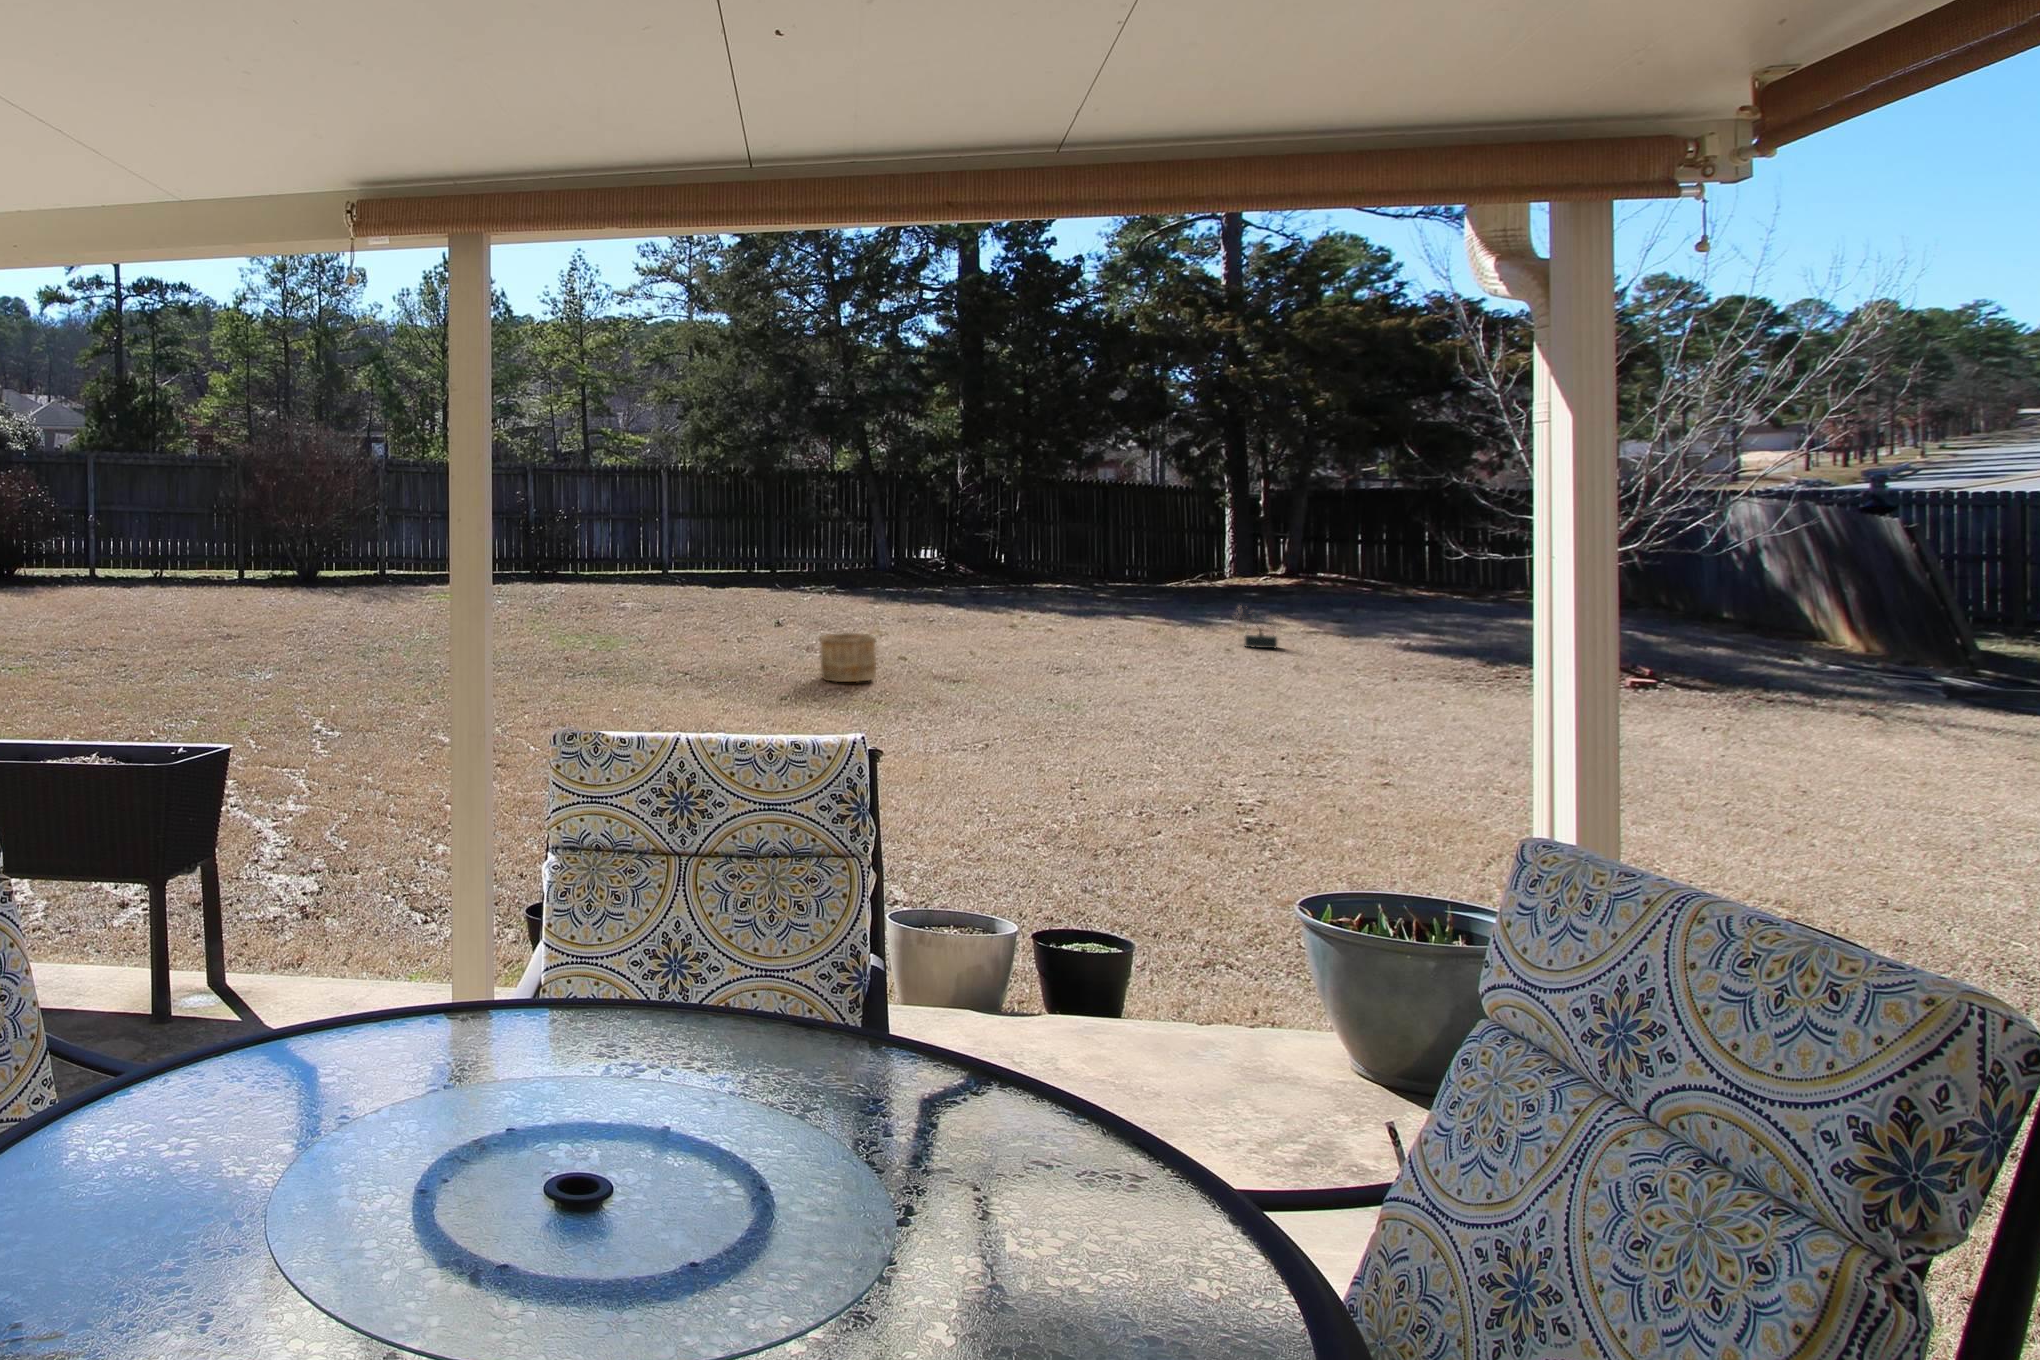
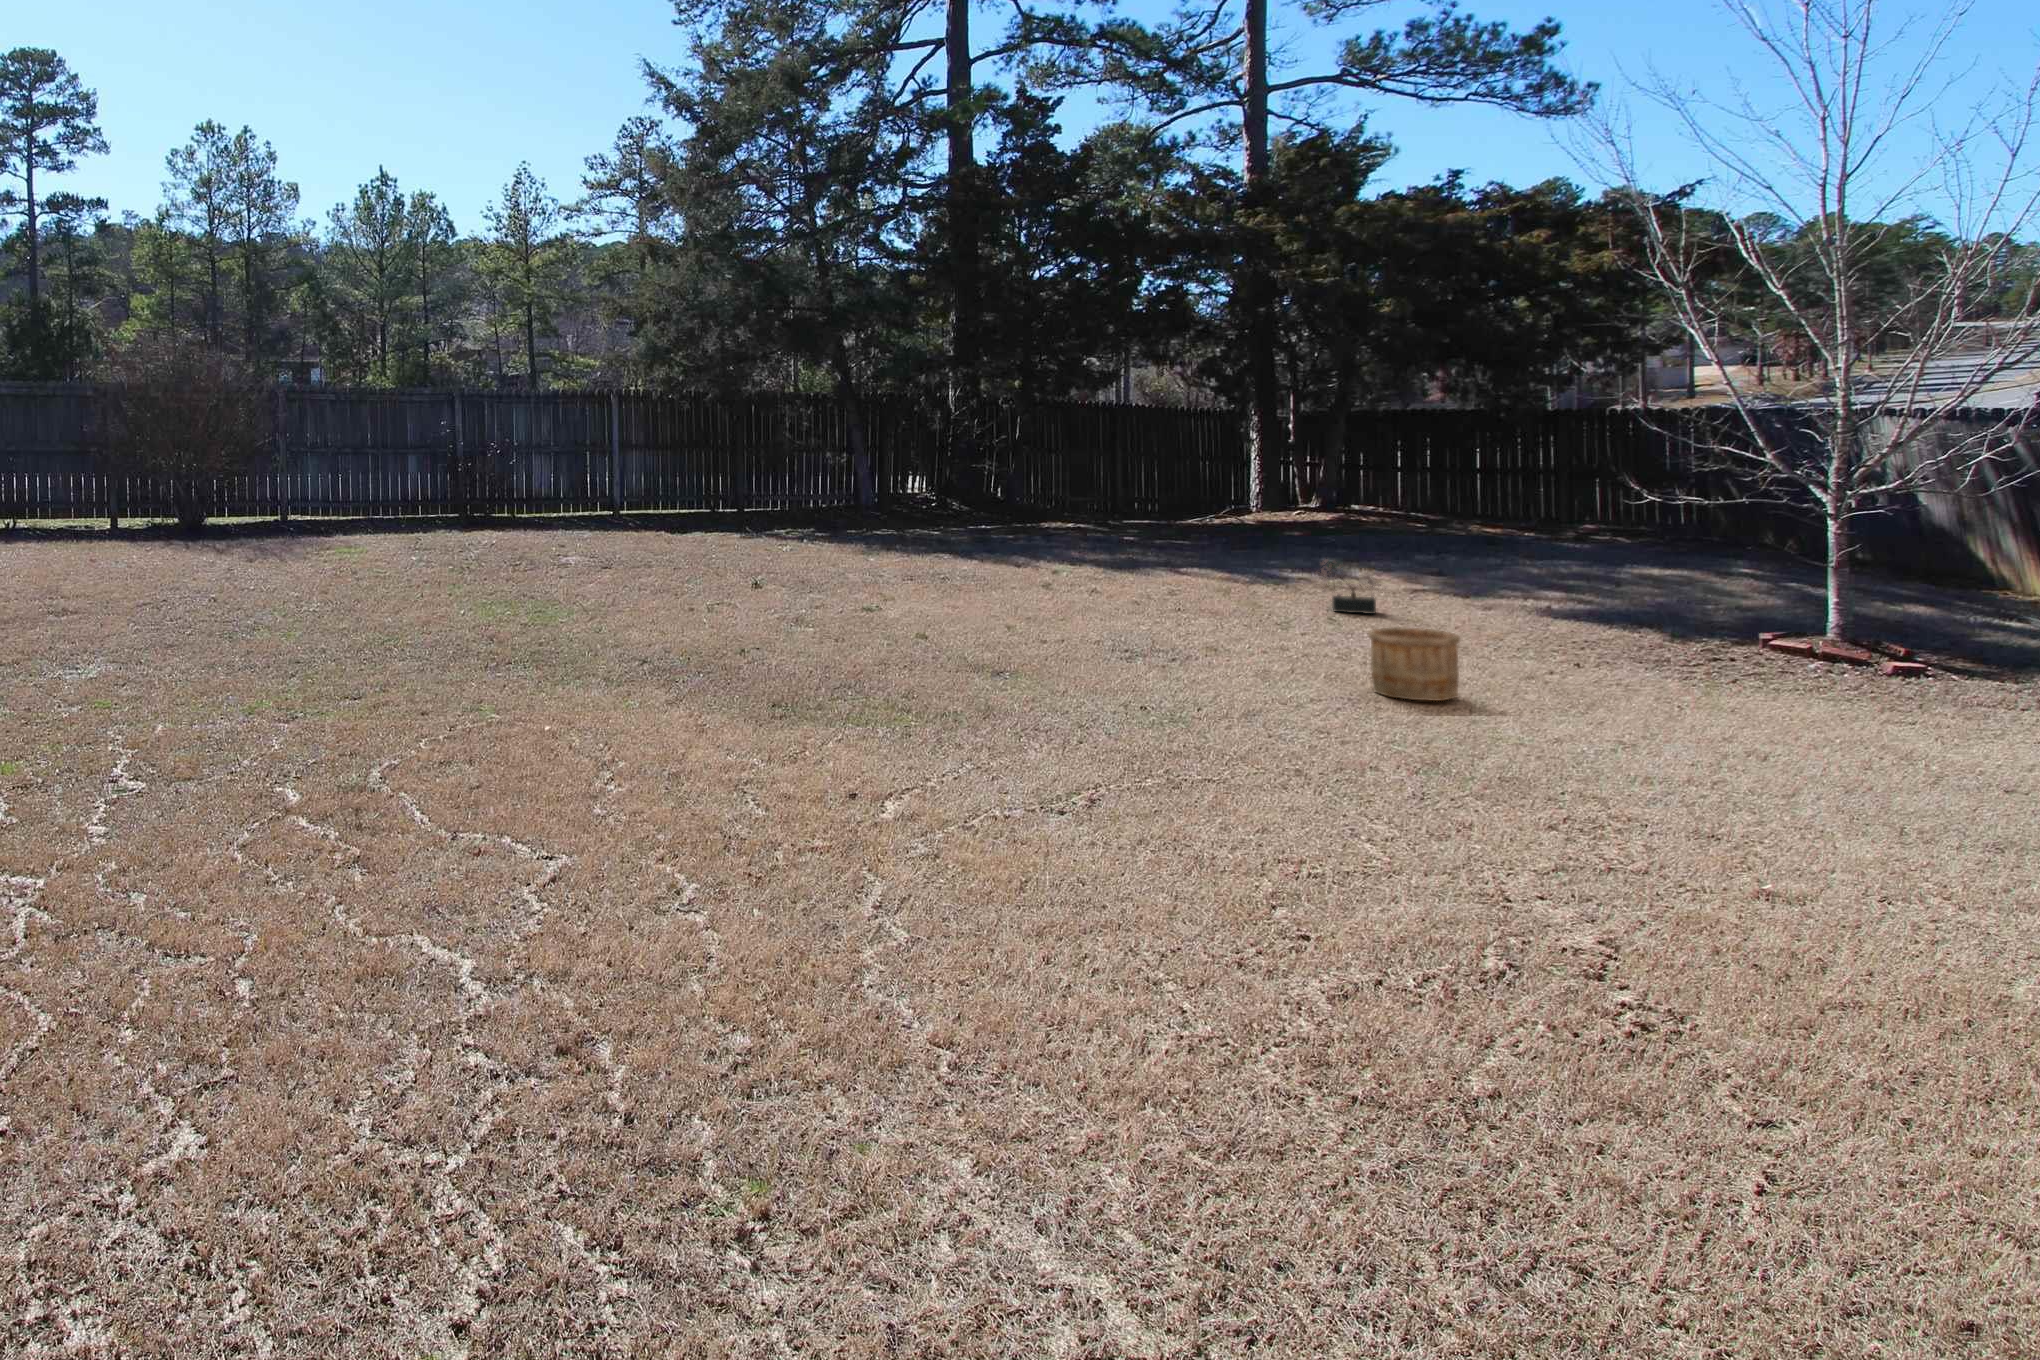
wooden bucket: present [819,633,876,682] -> present [1368,628,1460,701]

